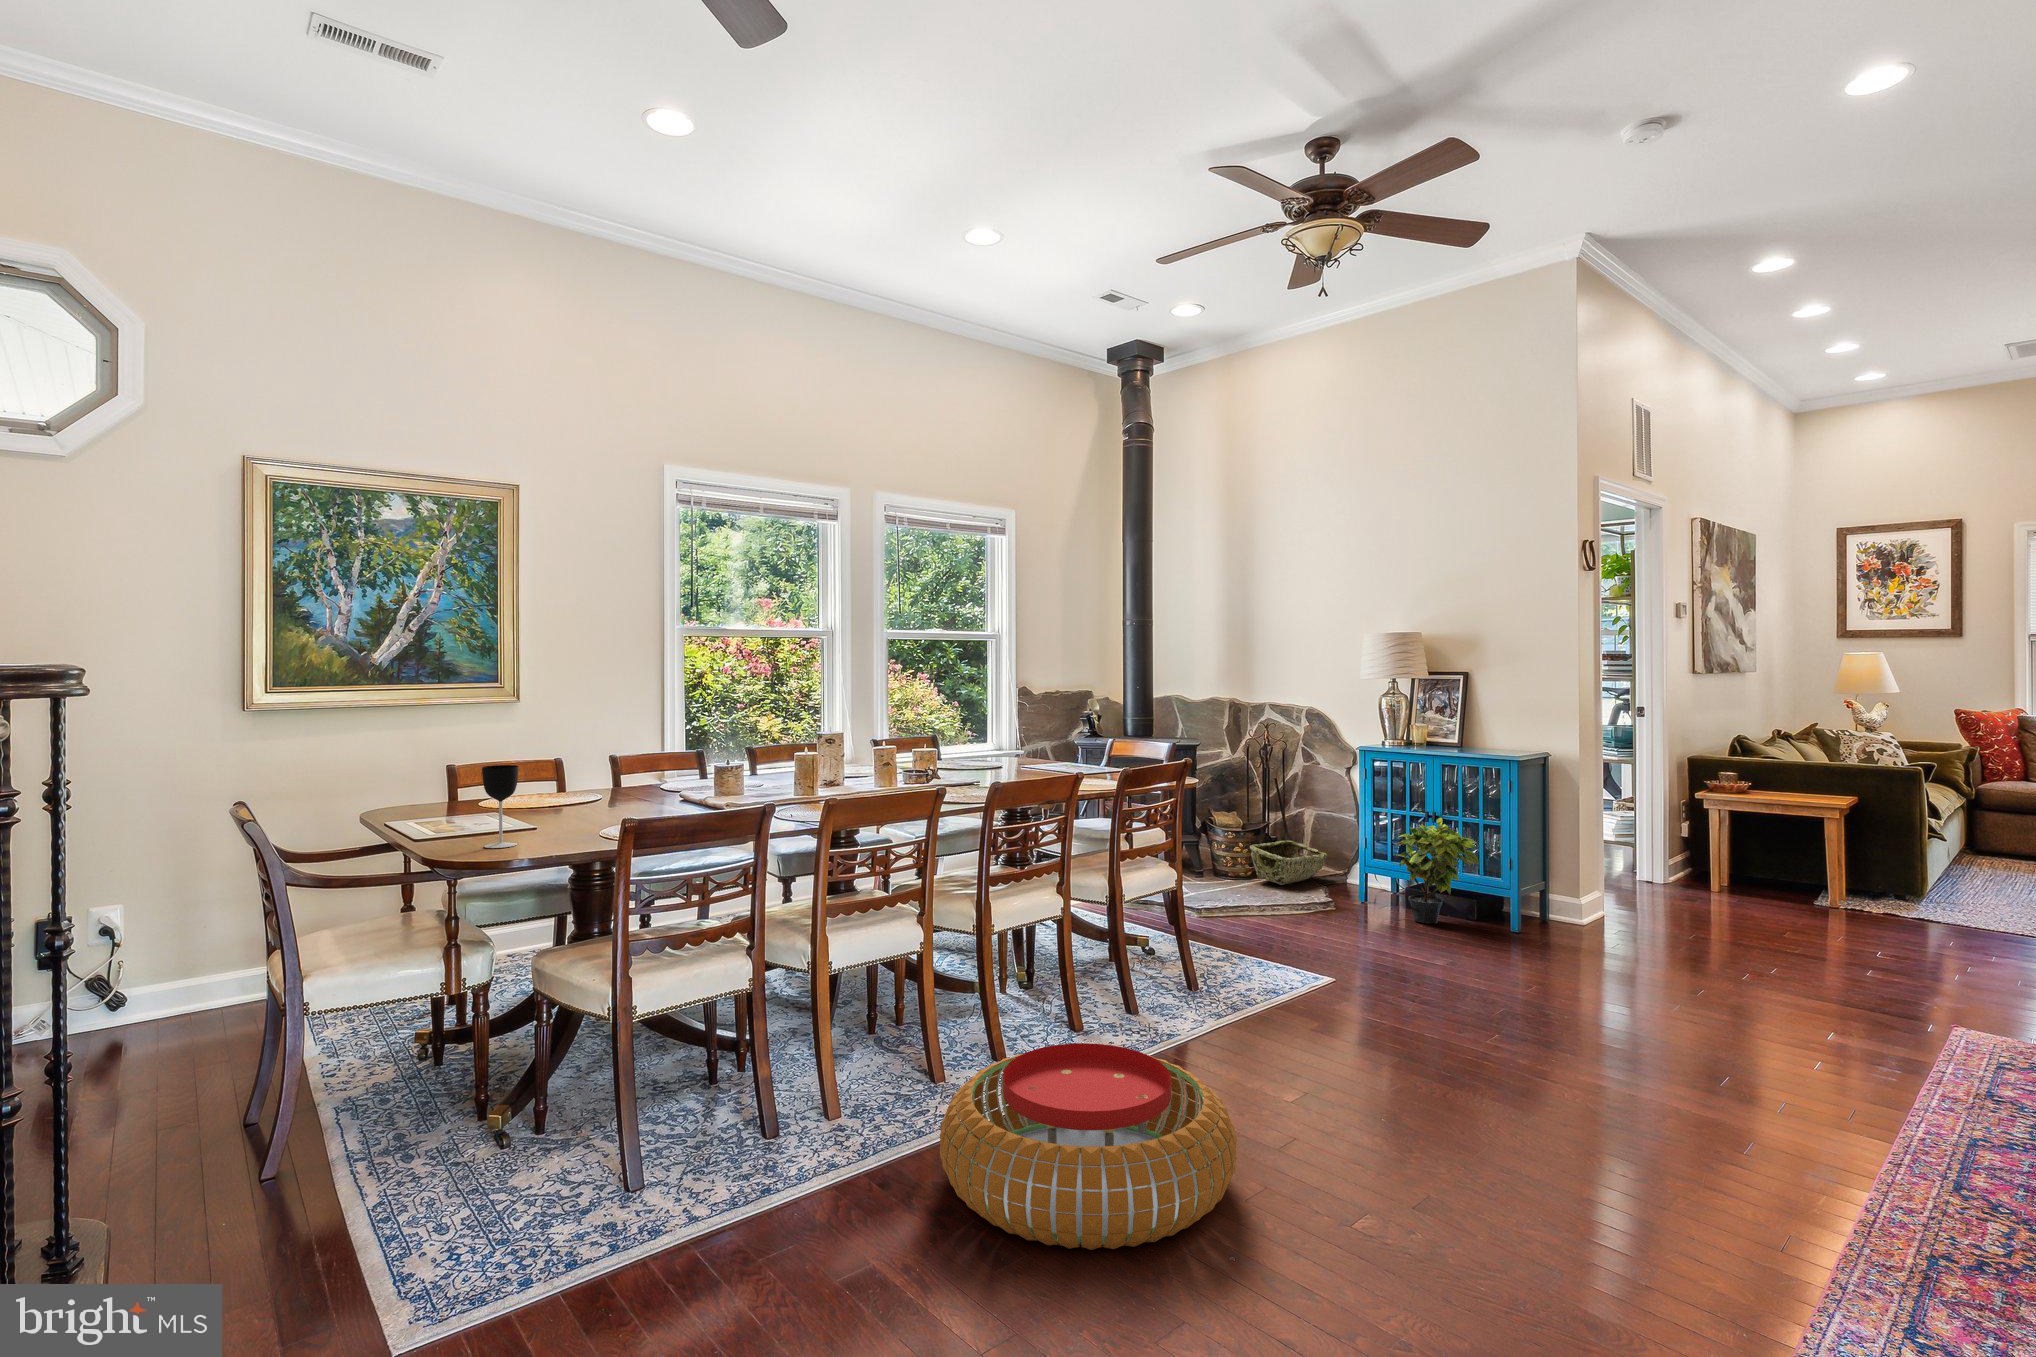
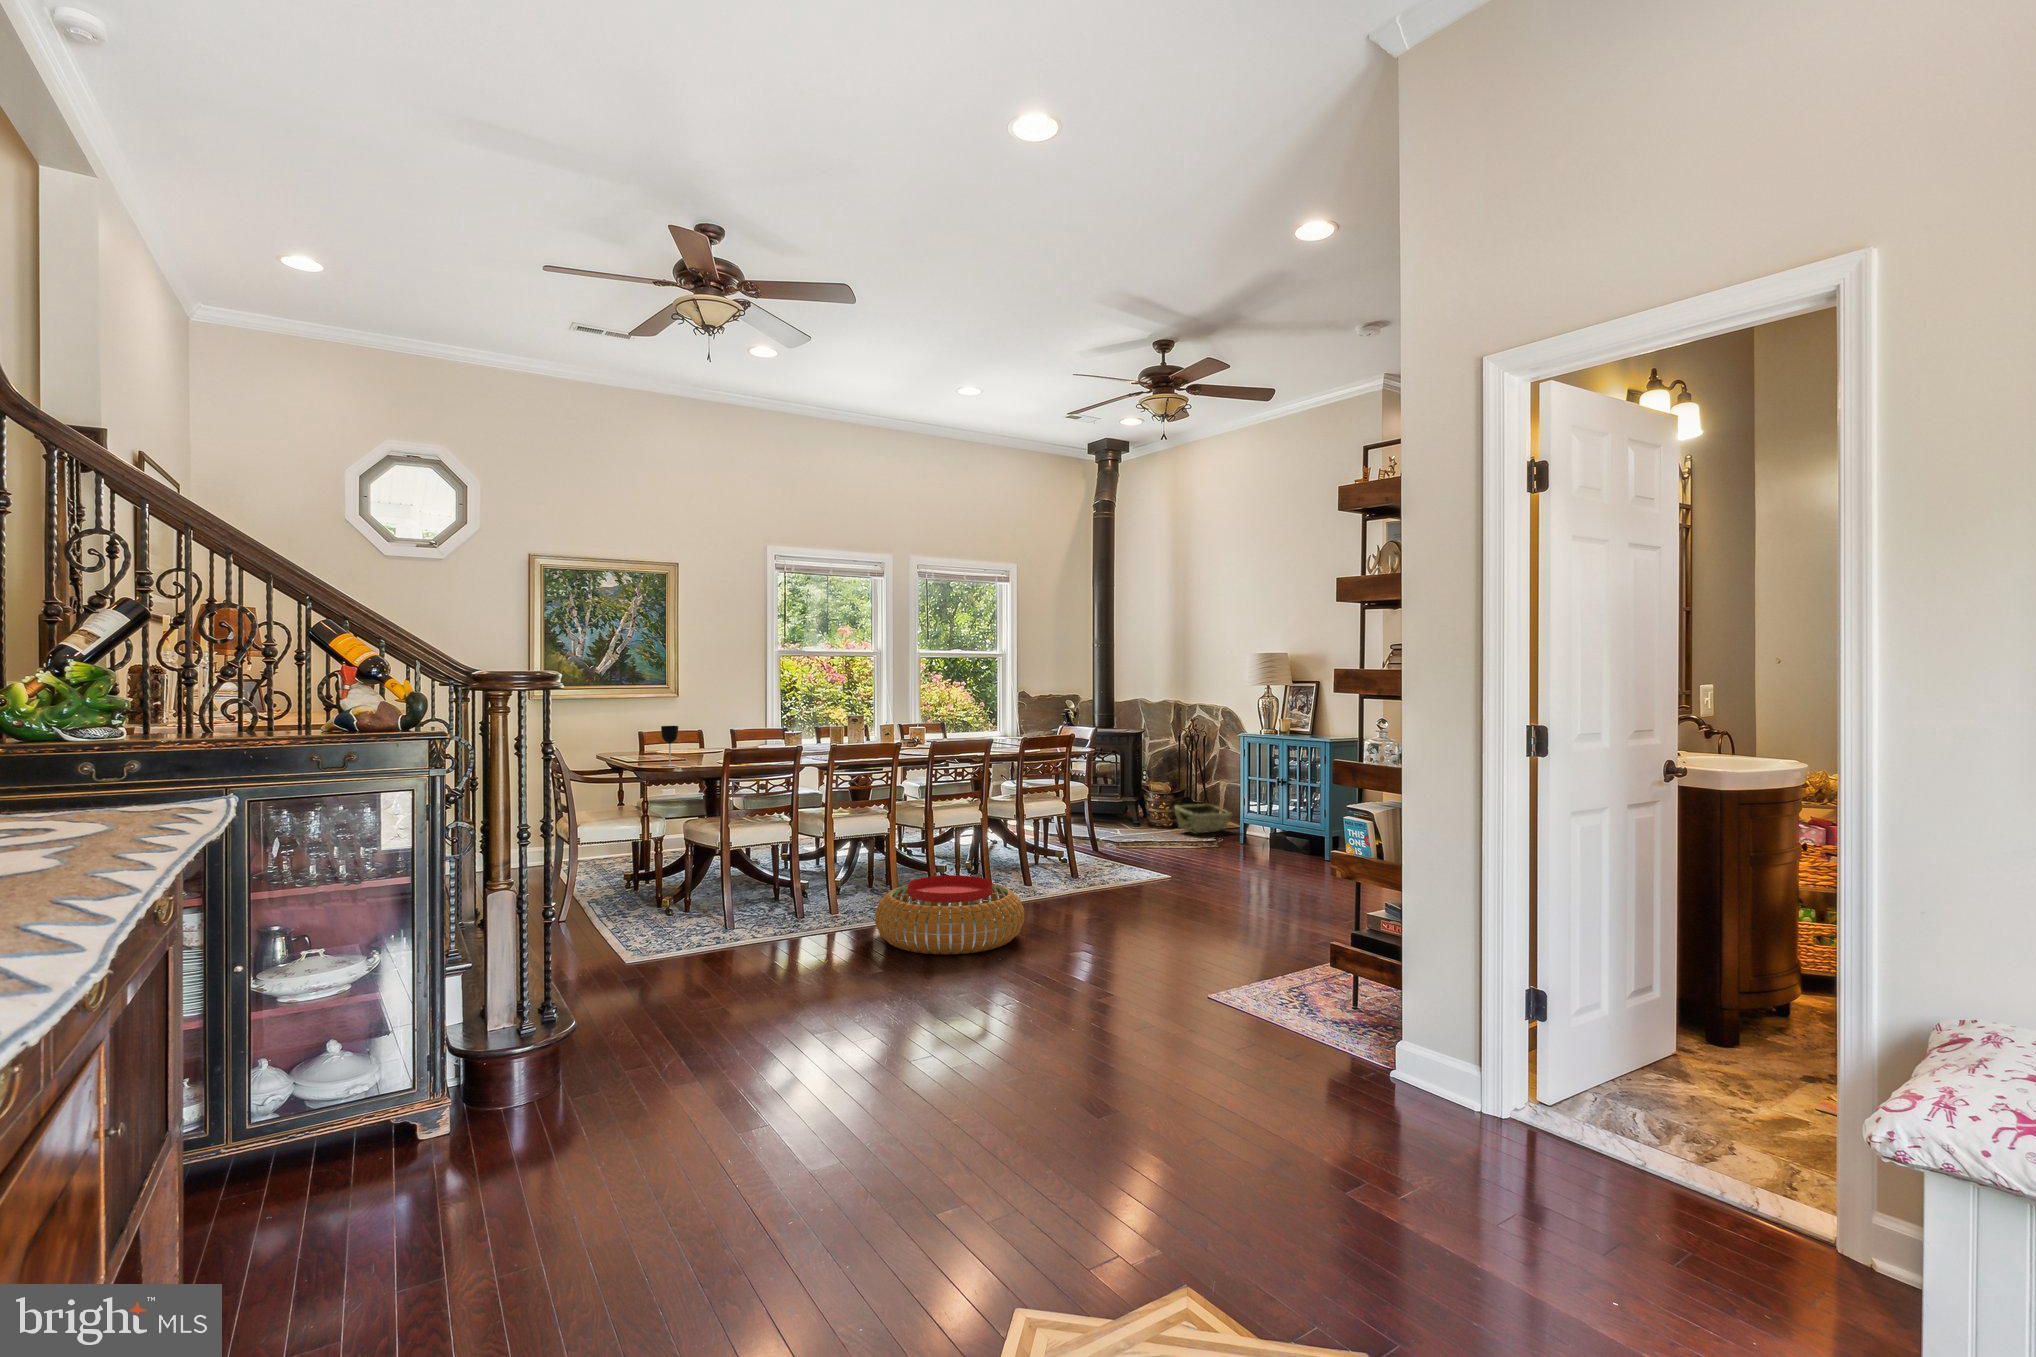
potted plant: present [1396,818,1479,923] -> none [1254,782,1307,855]

